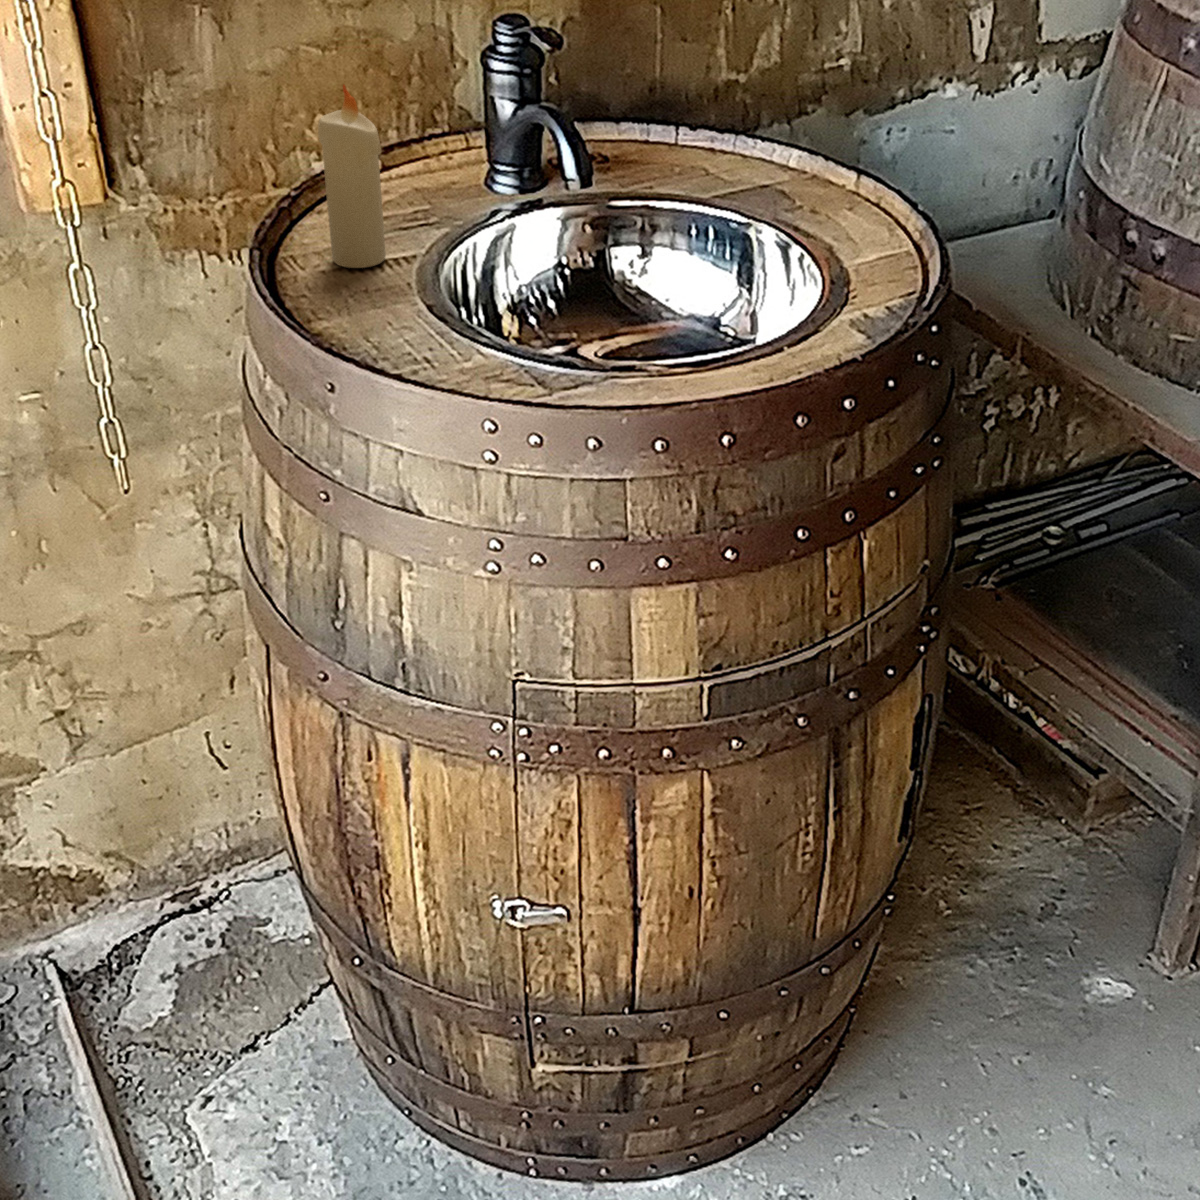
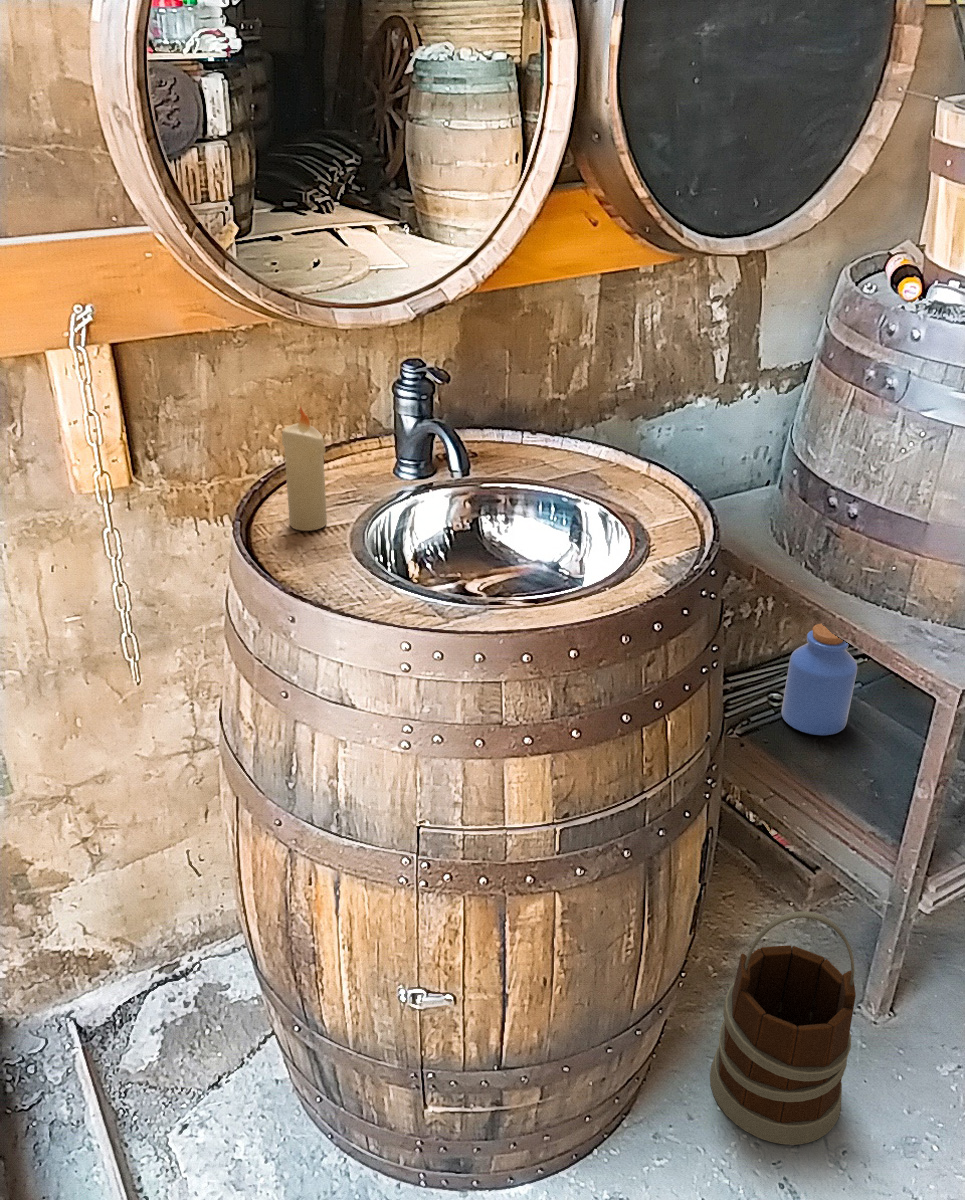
jar: none [1062,417,1175,581] -> present [781,624,857,735]
wooden bucket: none [933,816,1136,1133] -> present [710,911,856,1145]

